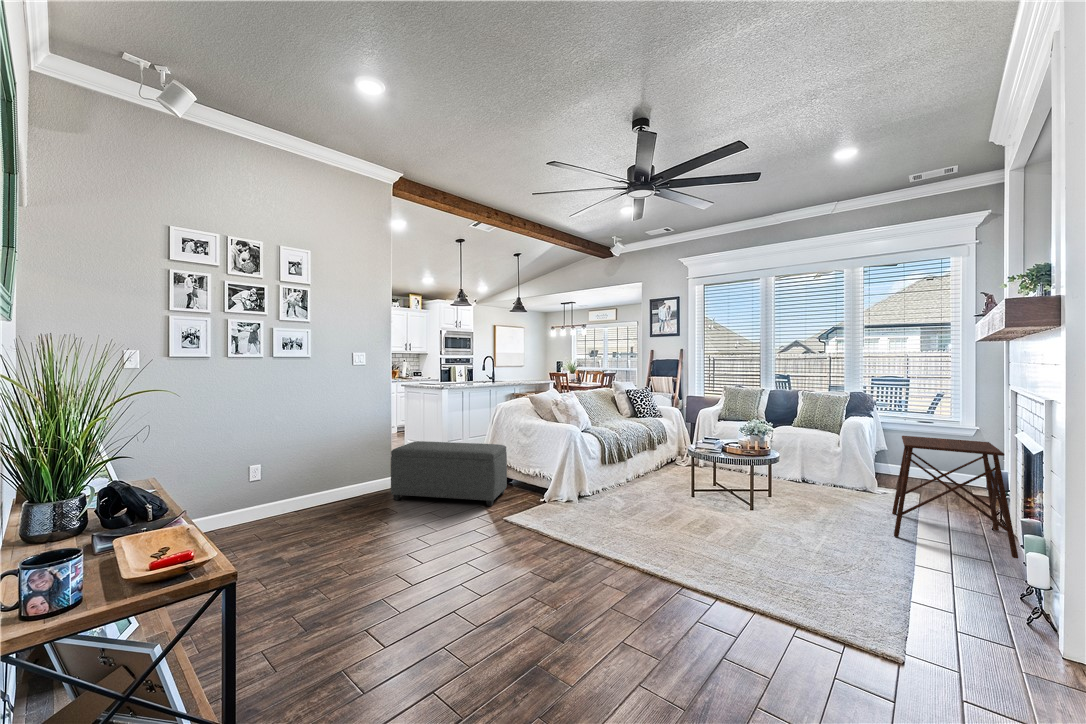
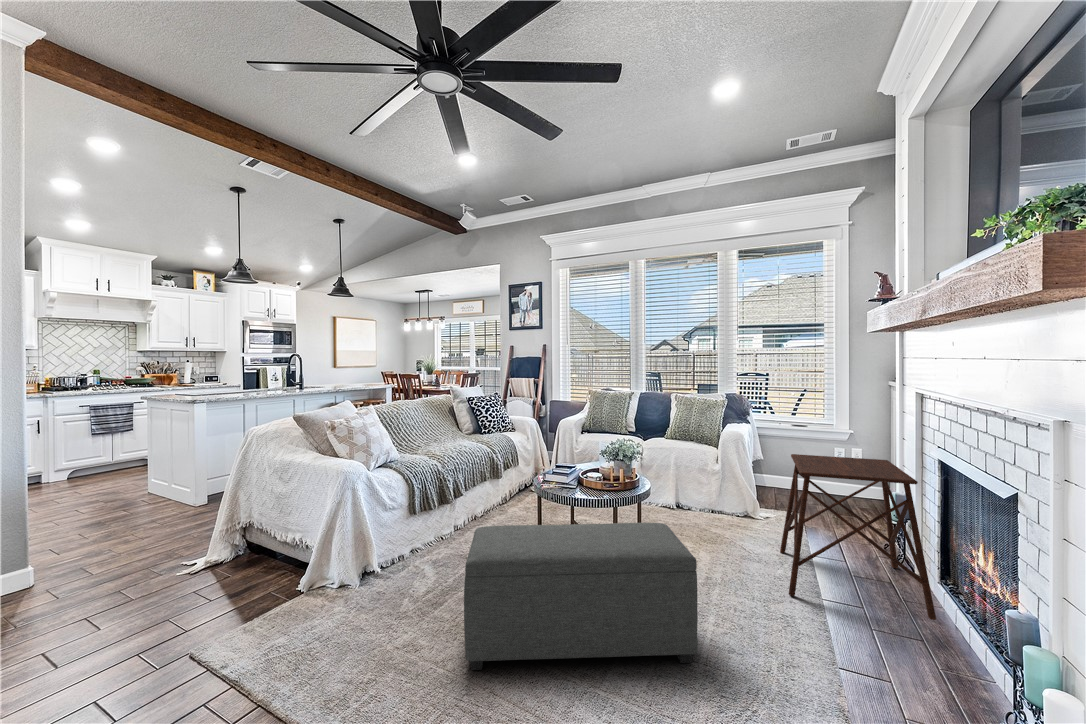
ottoman: present [391,441,507,506] -> present [464,523,698,670]

